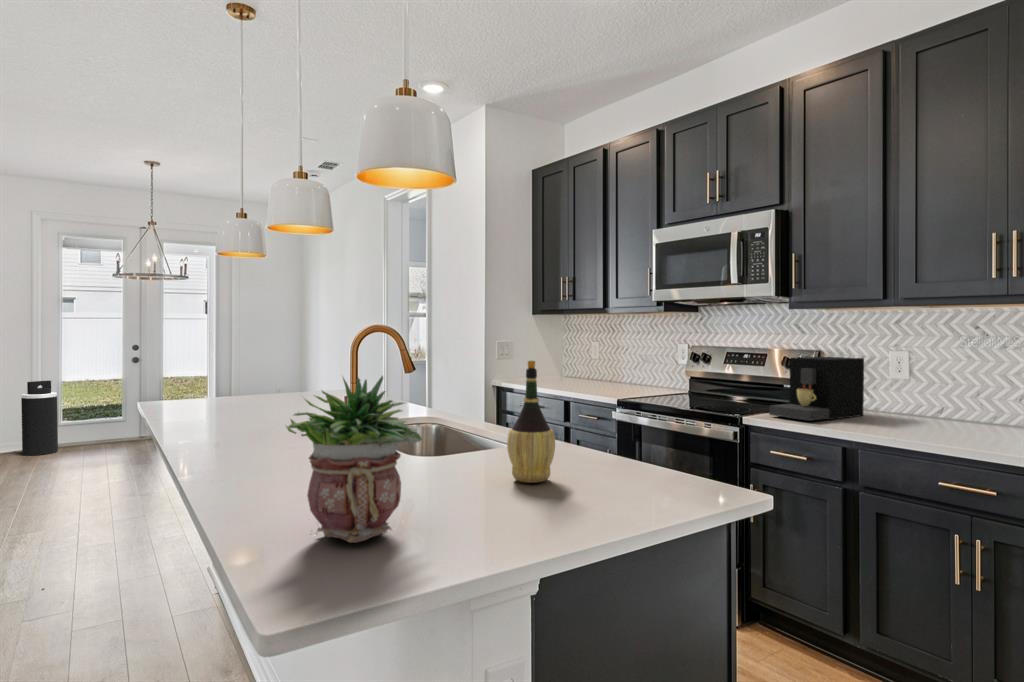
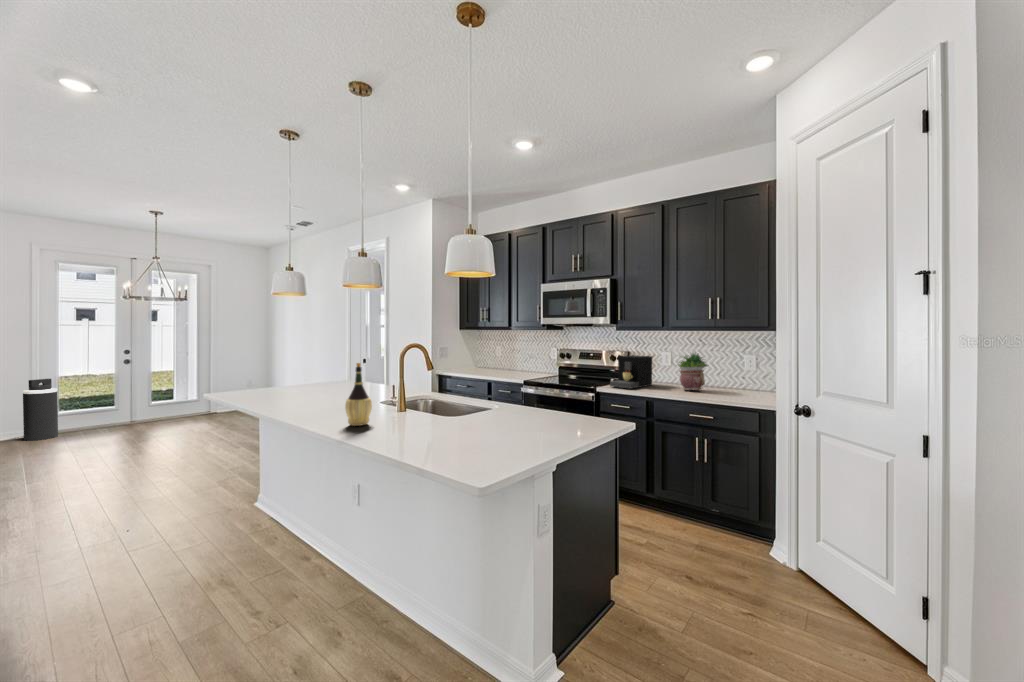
wine bottle: present [507,361,555,482] -> present [345,363,372,426]
potted plant: present [286,376,422,543] -> present [678,353,708,390]

